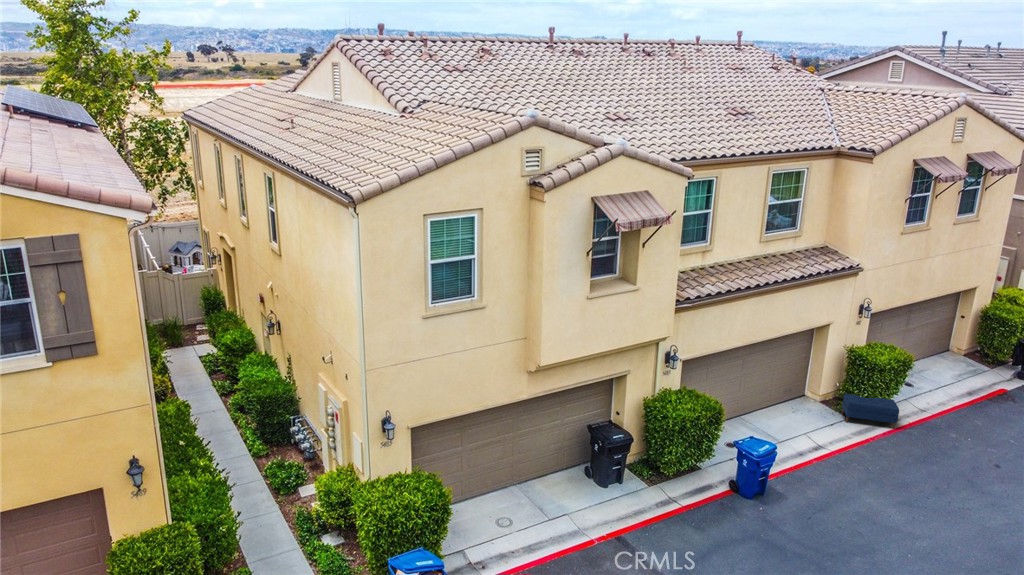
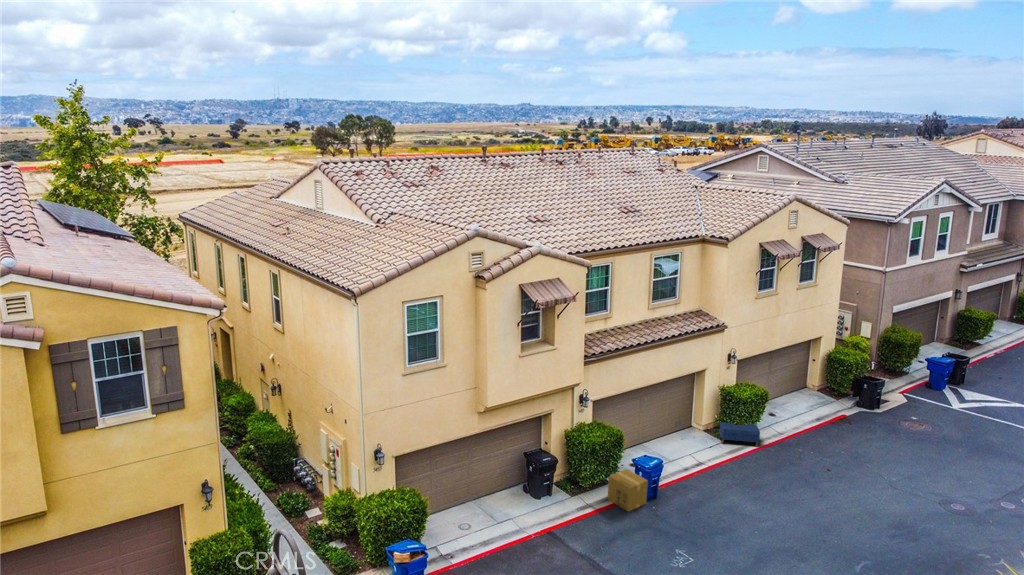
cardboard box: none [697,454,755,513] -> present [608,469,648,511]

